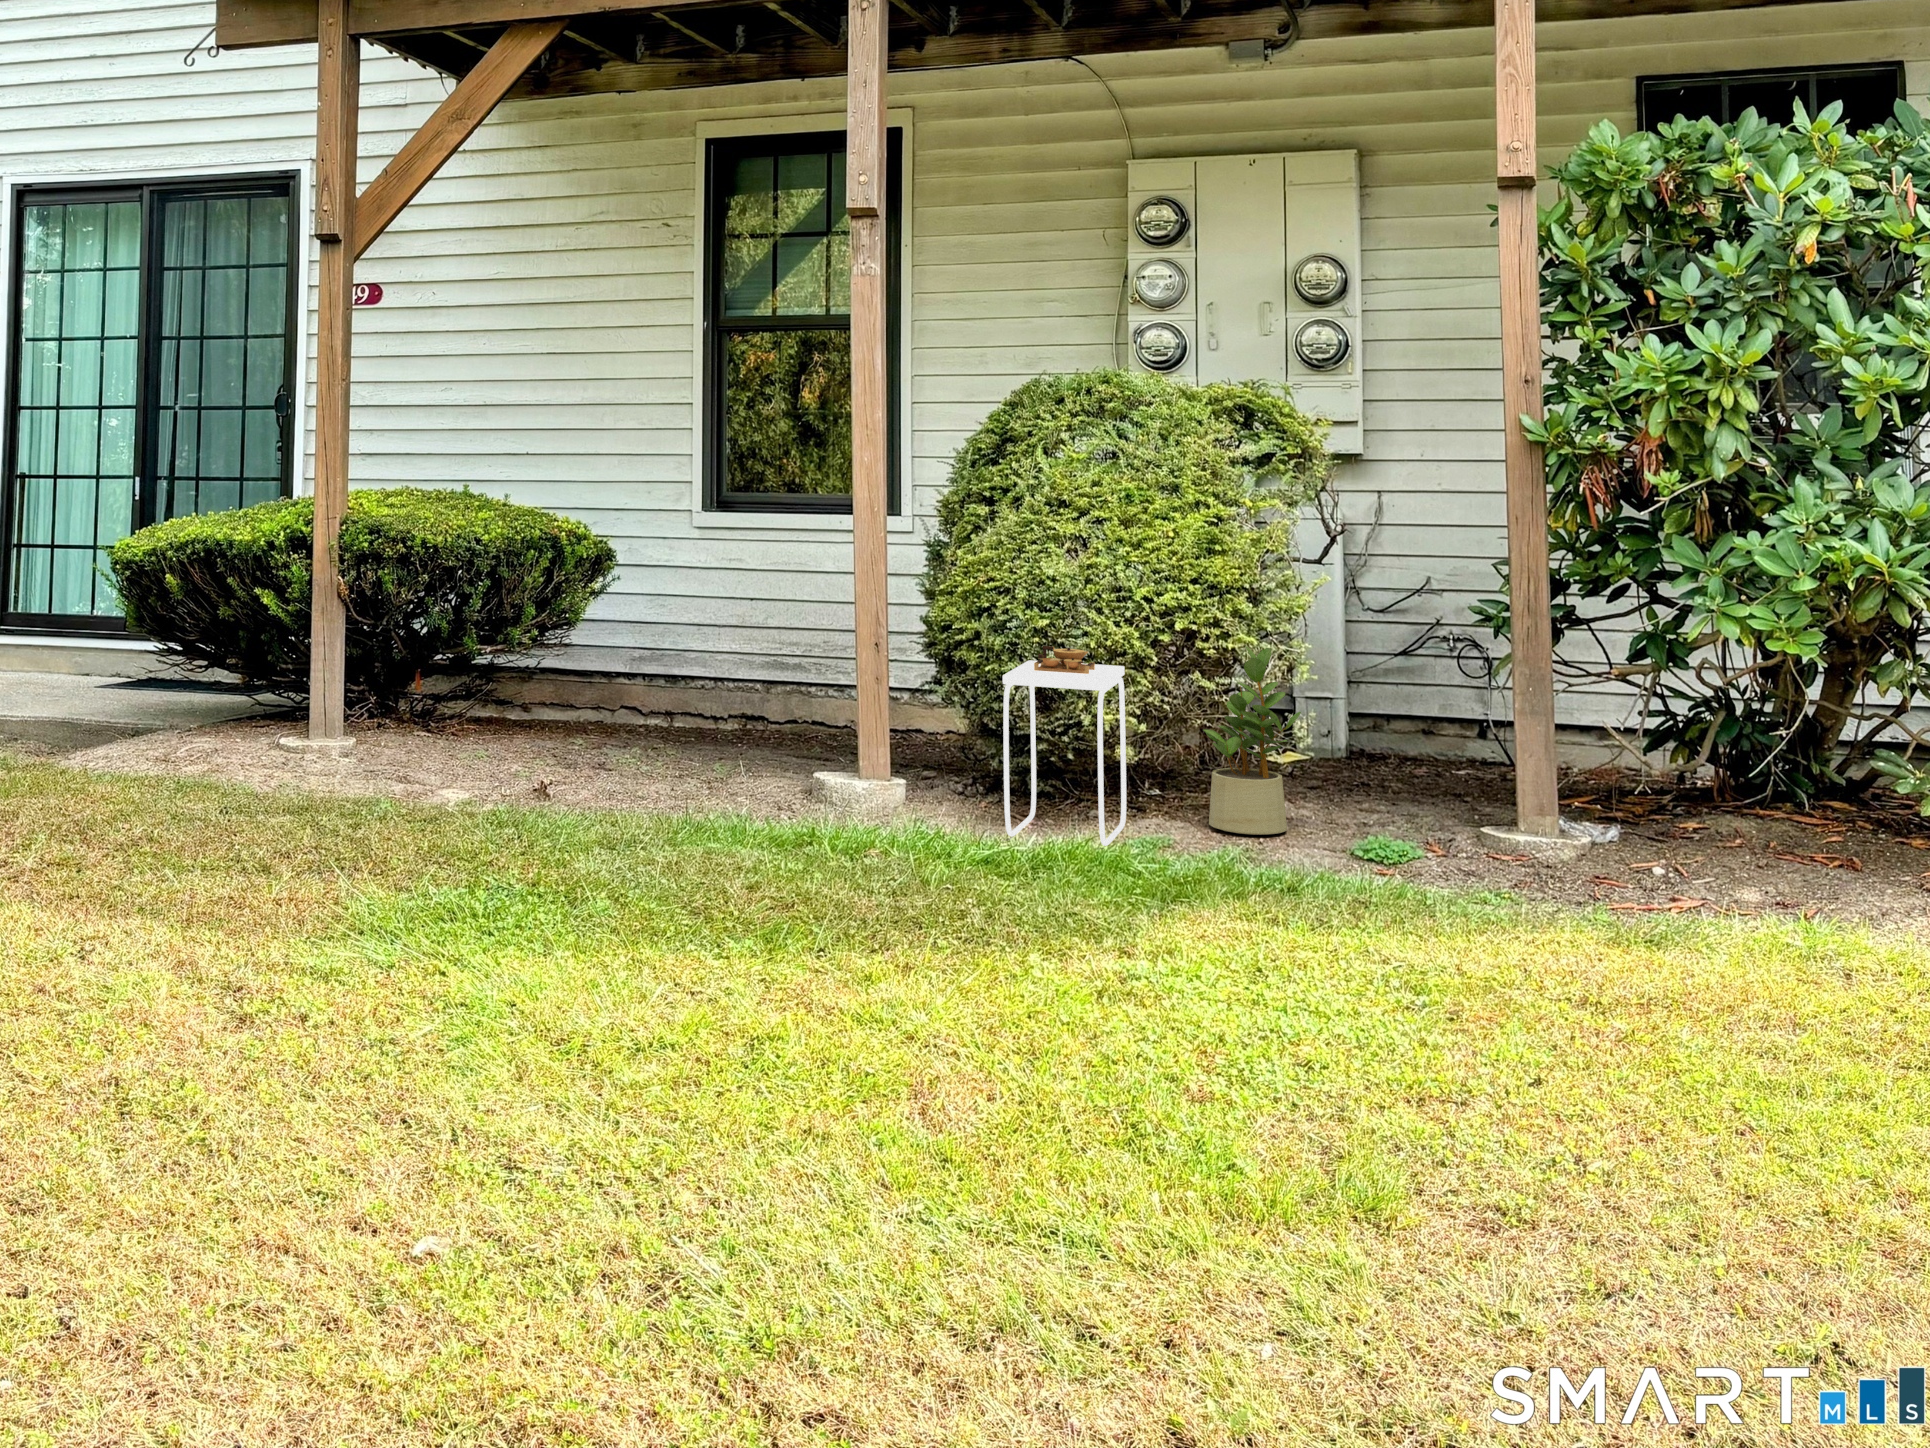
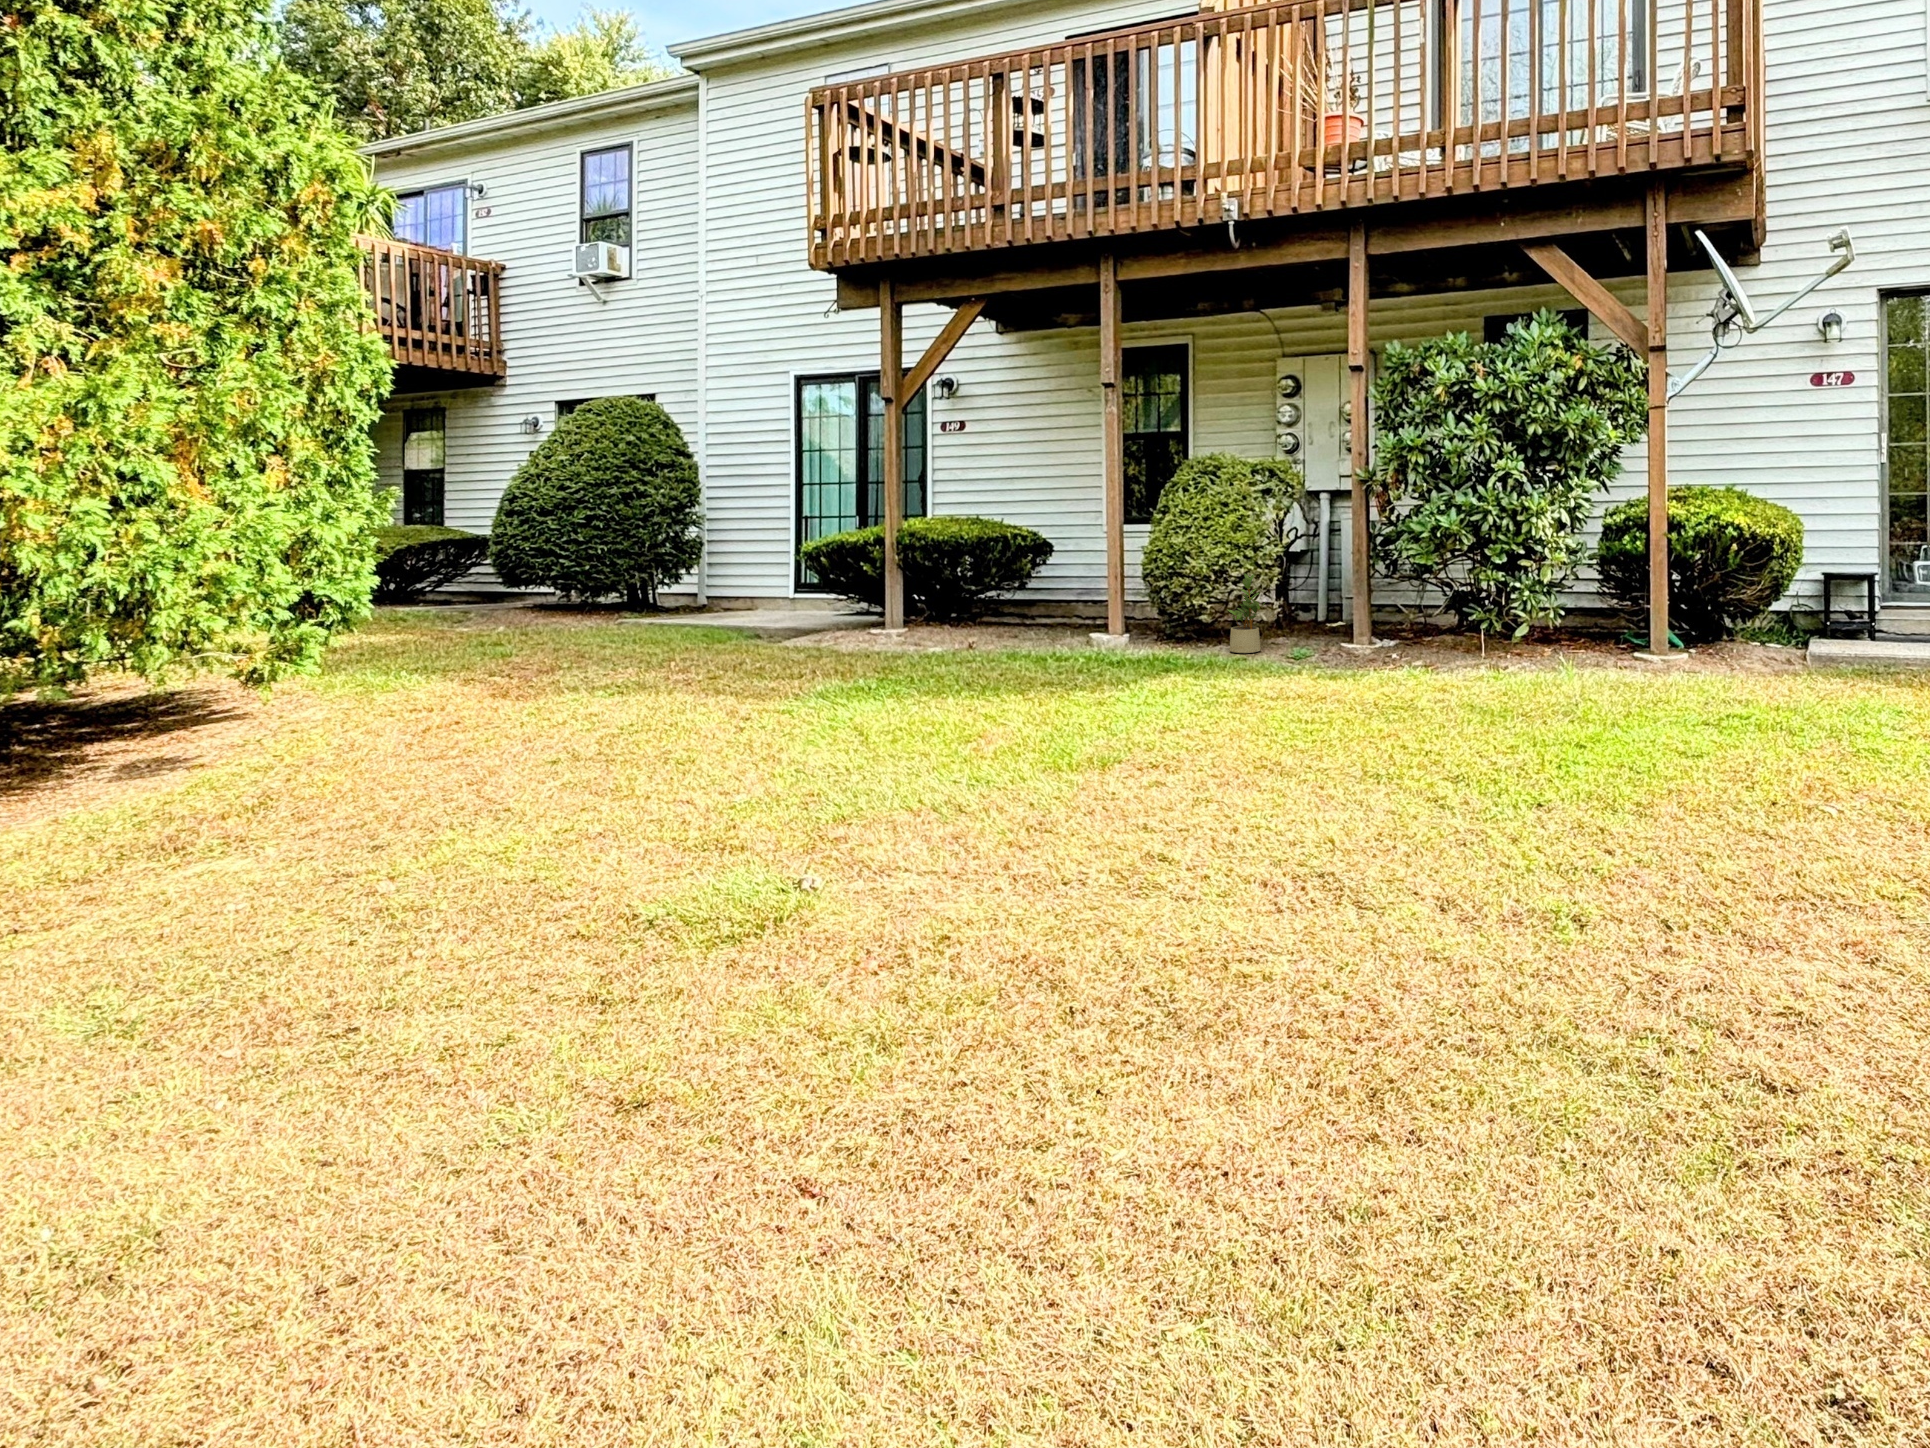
side table: present [1003,646,1126,846] -> none [1133,575,1196,659]

